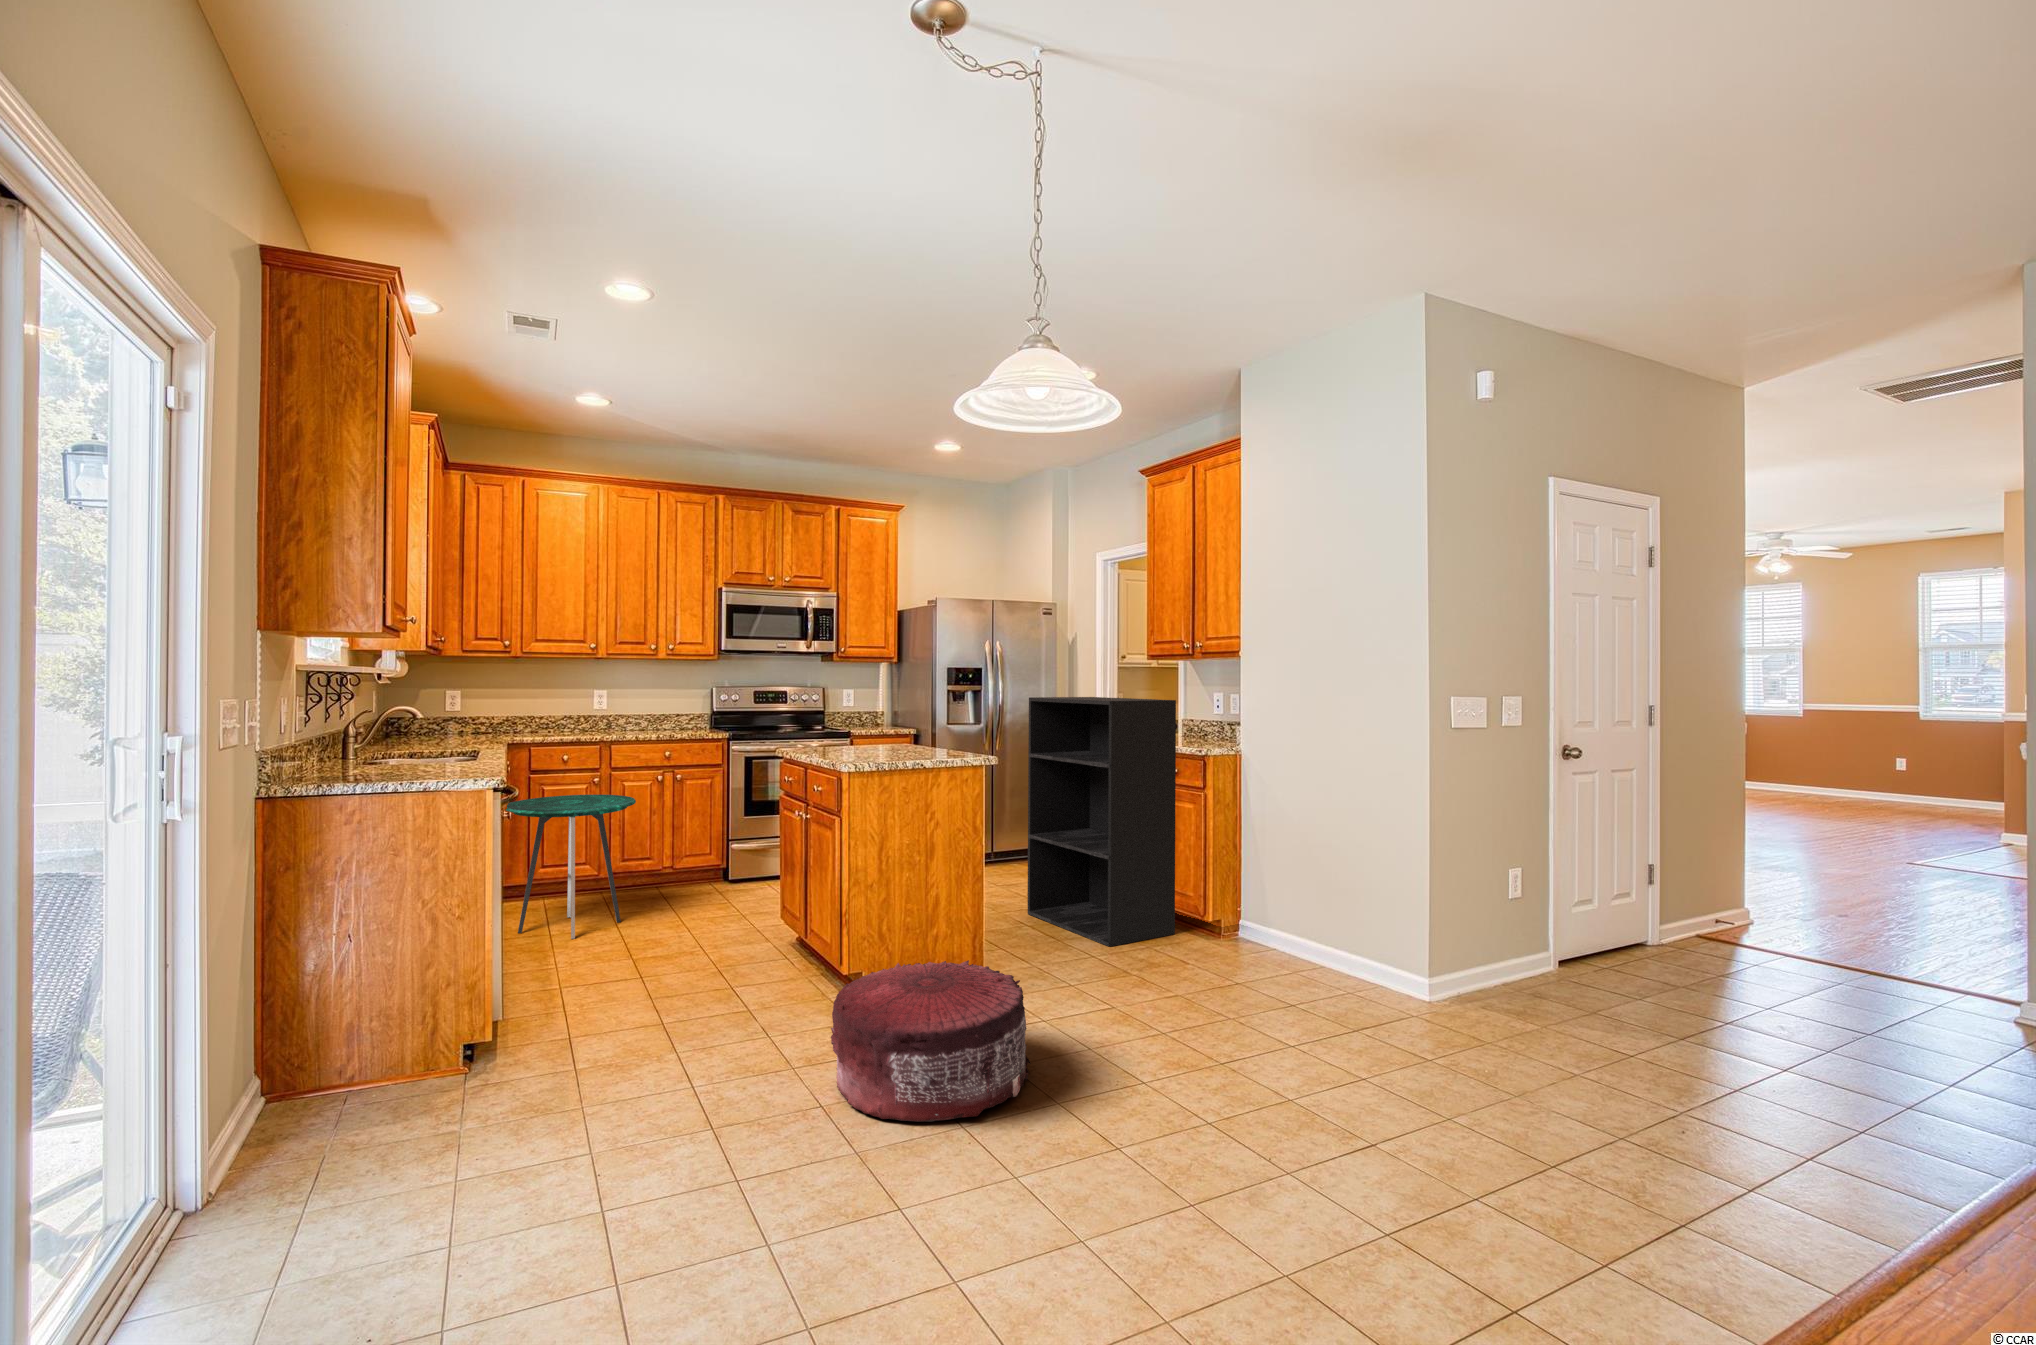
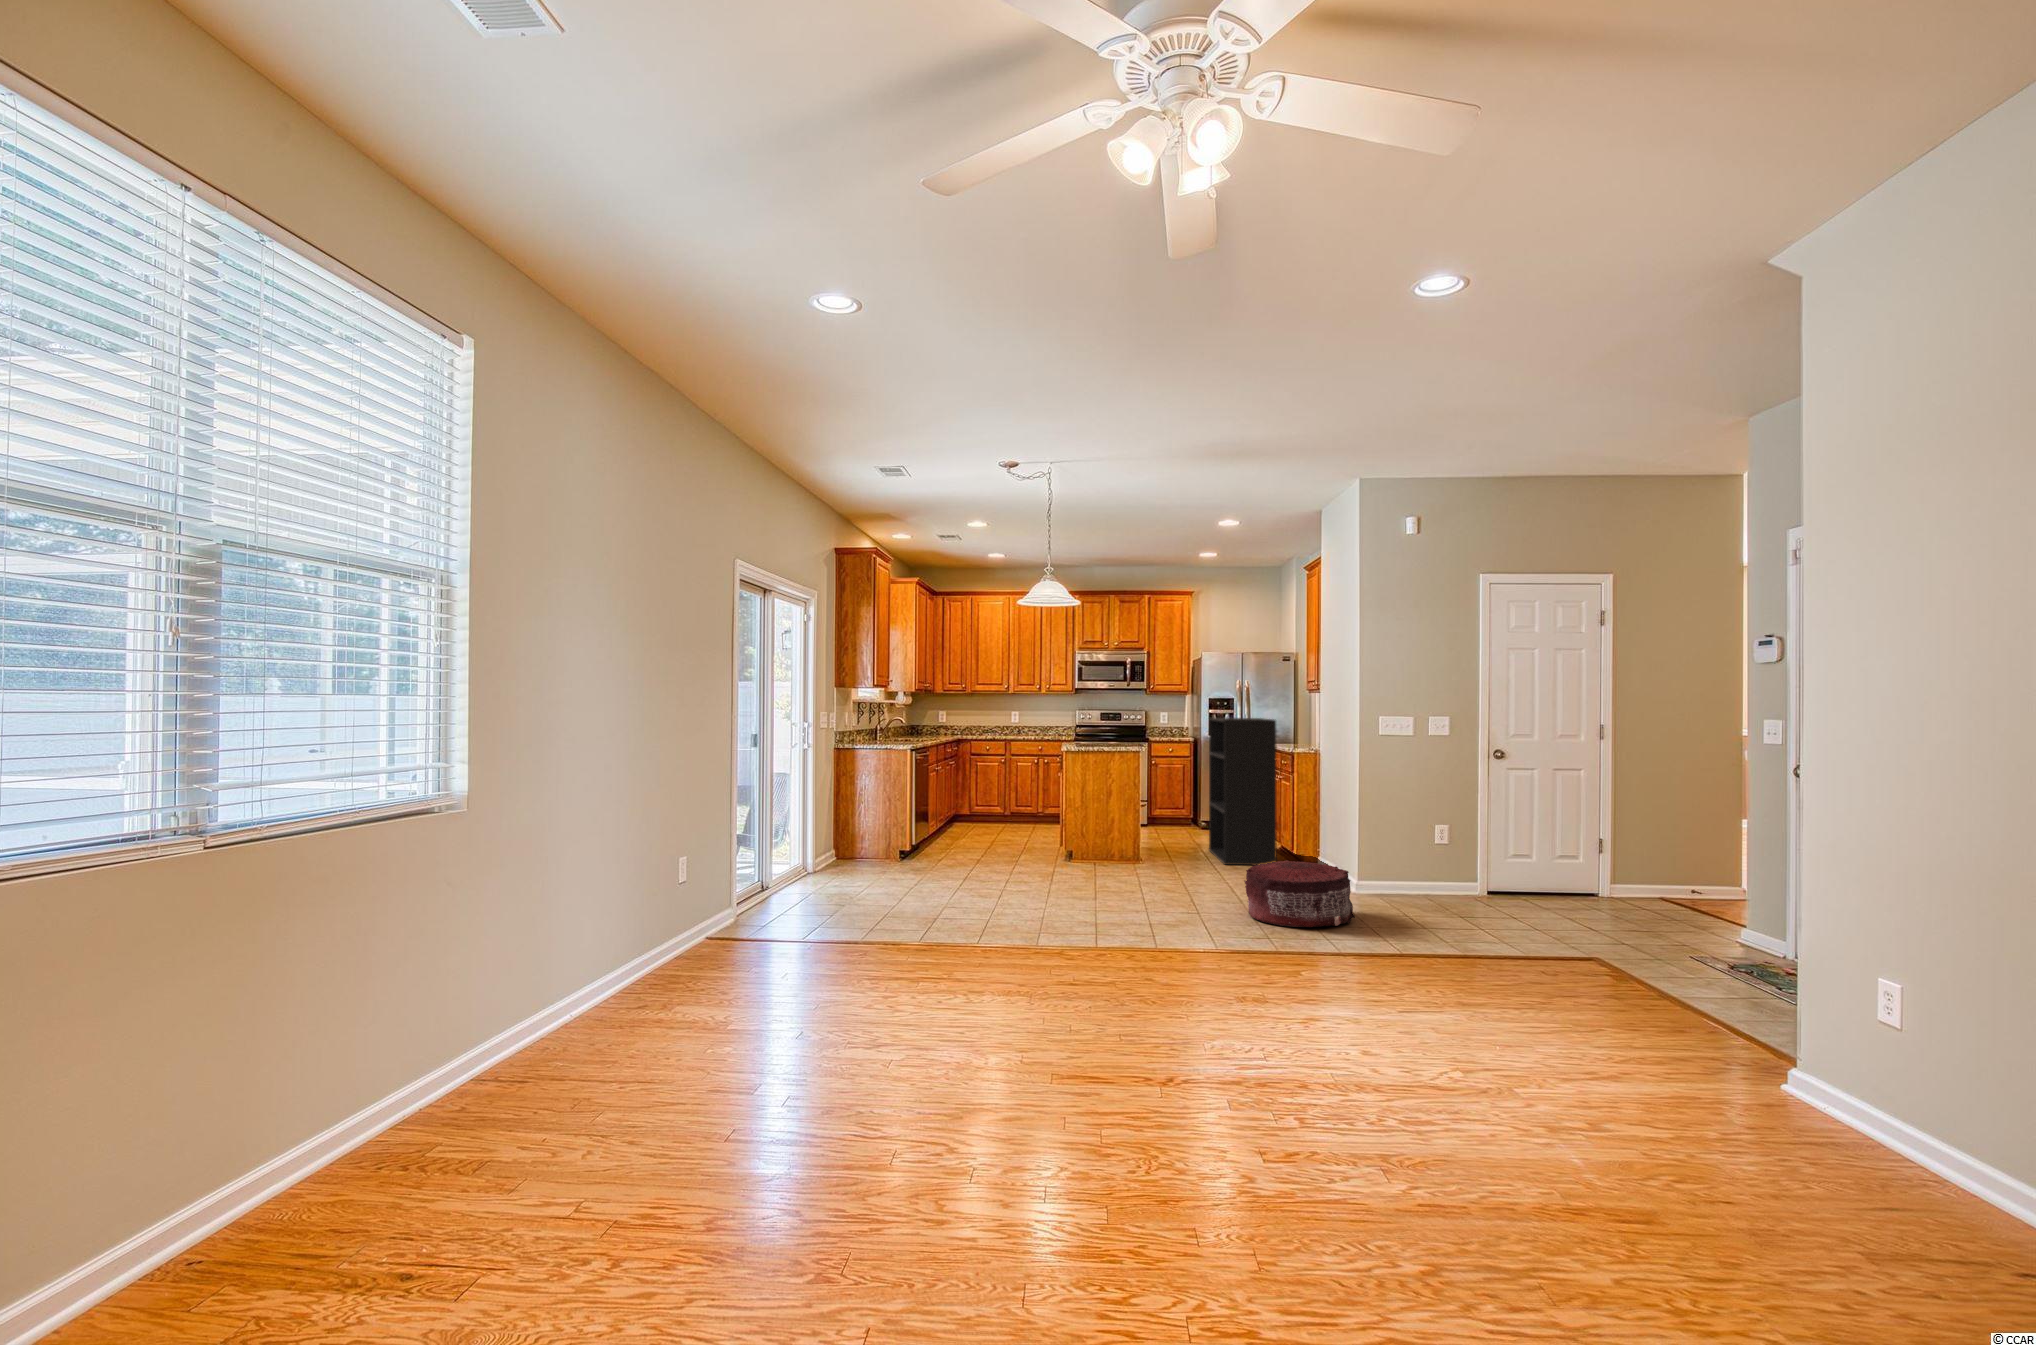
side table: present [506,794,636,939] -> none [946,766,1007,835]
pouf: present [831,960,1031,1122] -> present [1244,860,1355,927]

